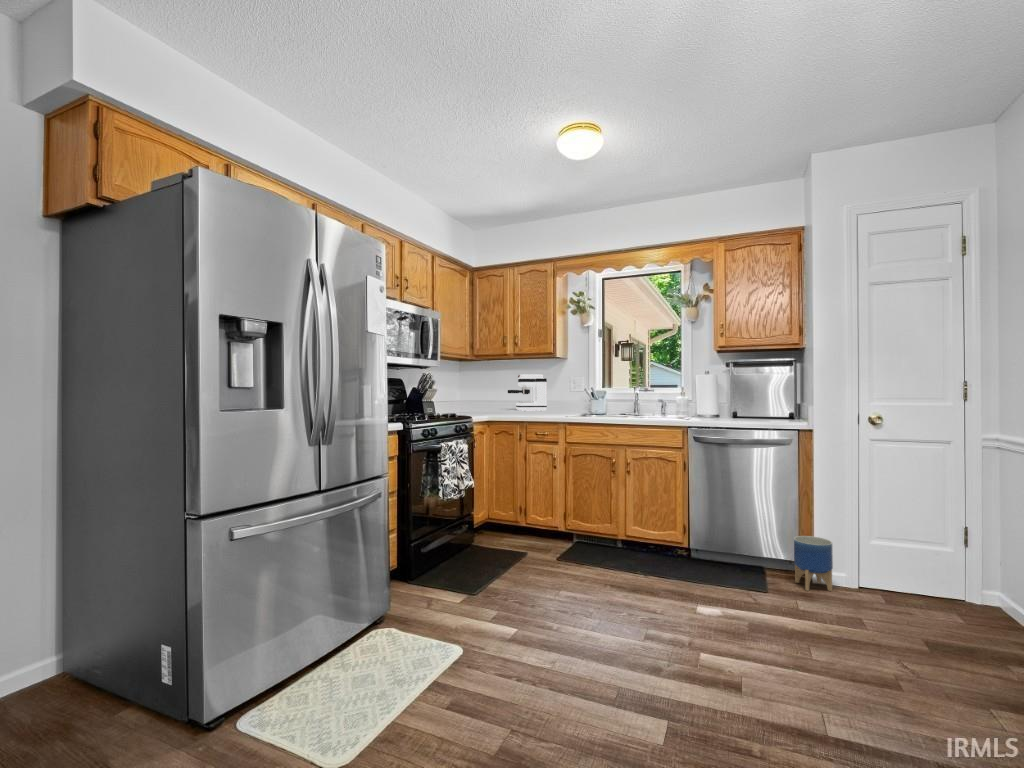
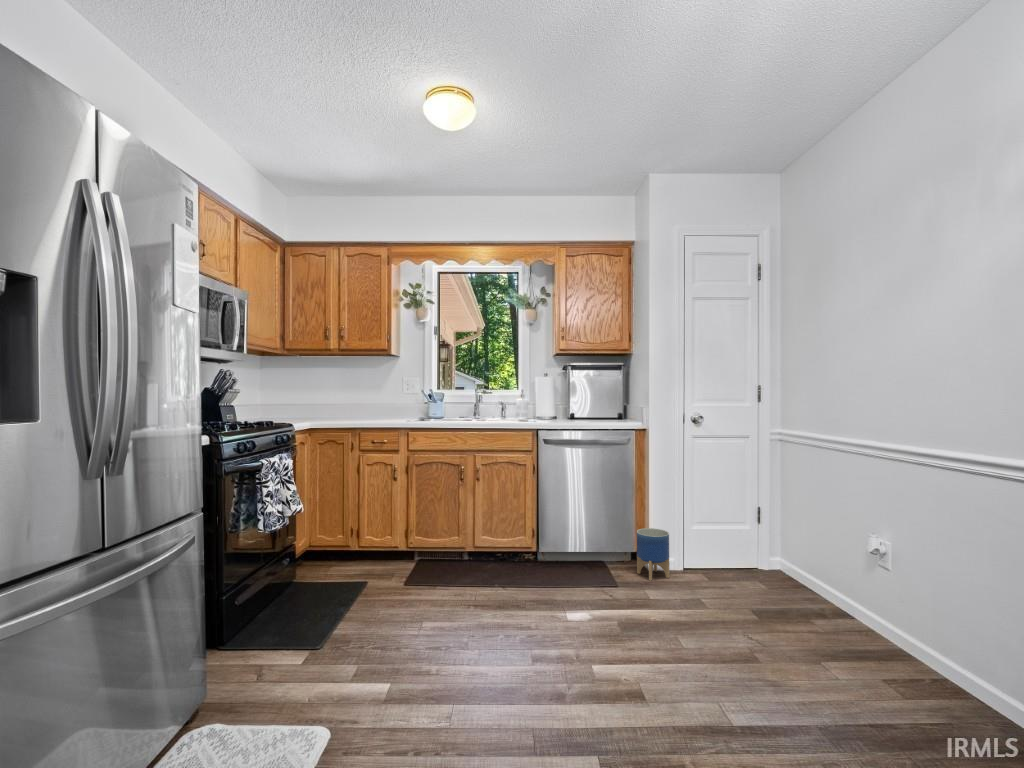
coffee maker: present [508,374,547,411] -> none [327,374,375,416]

